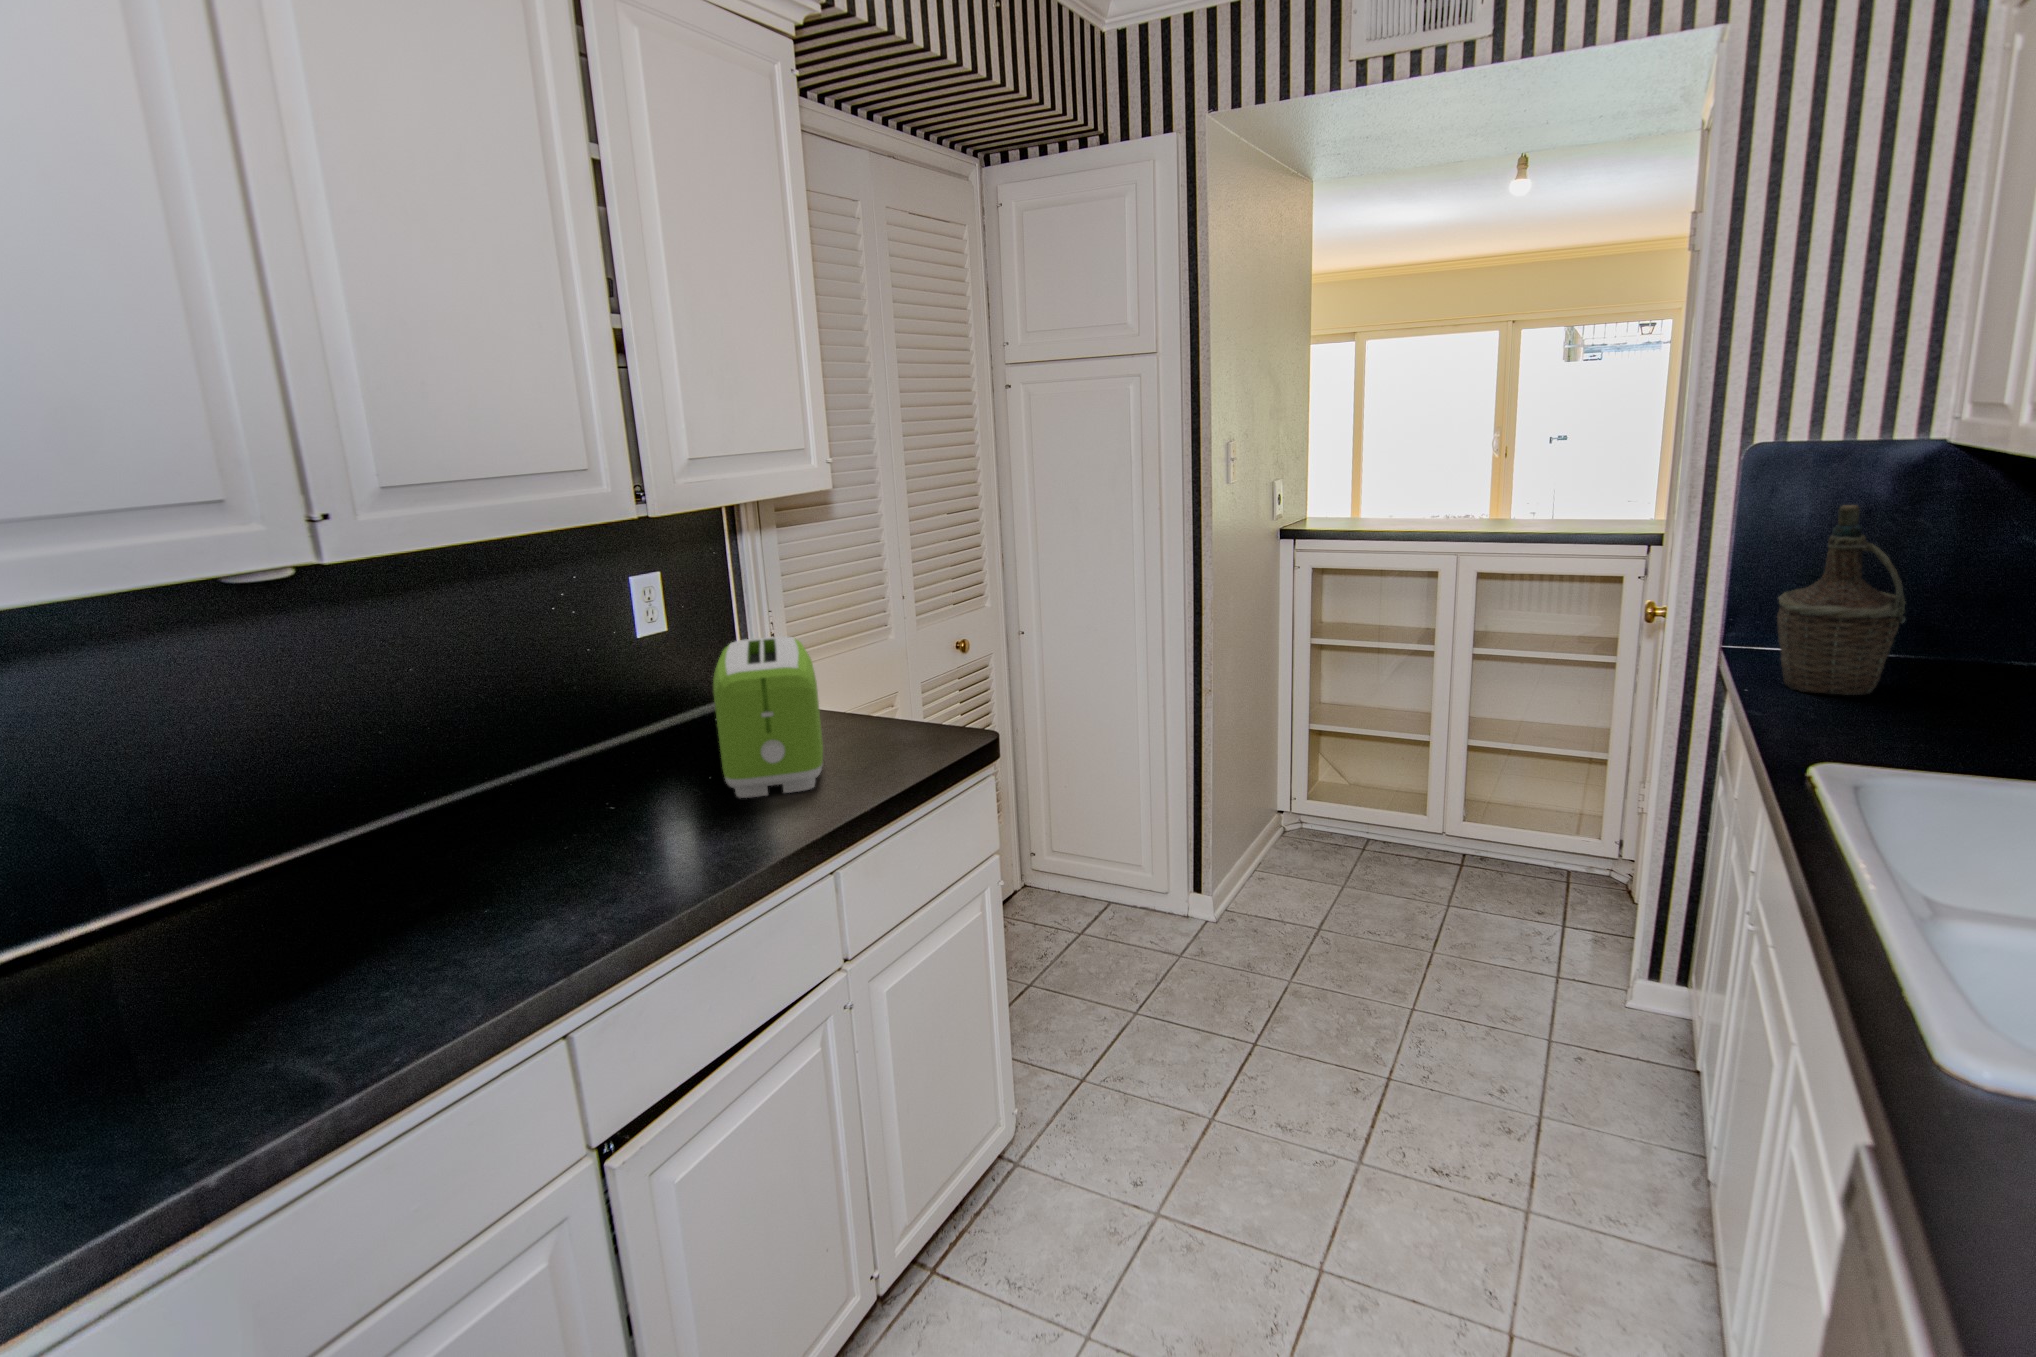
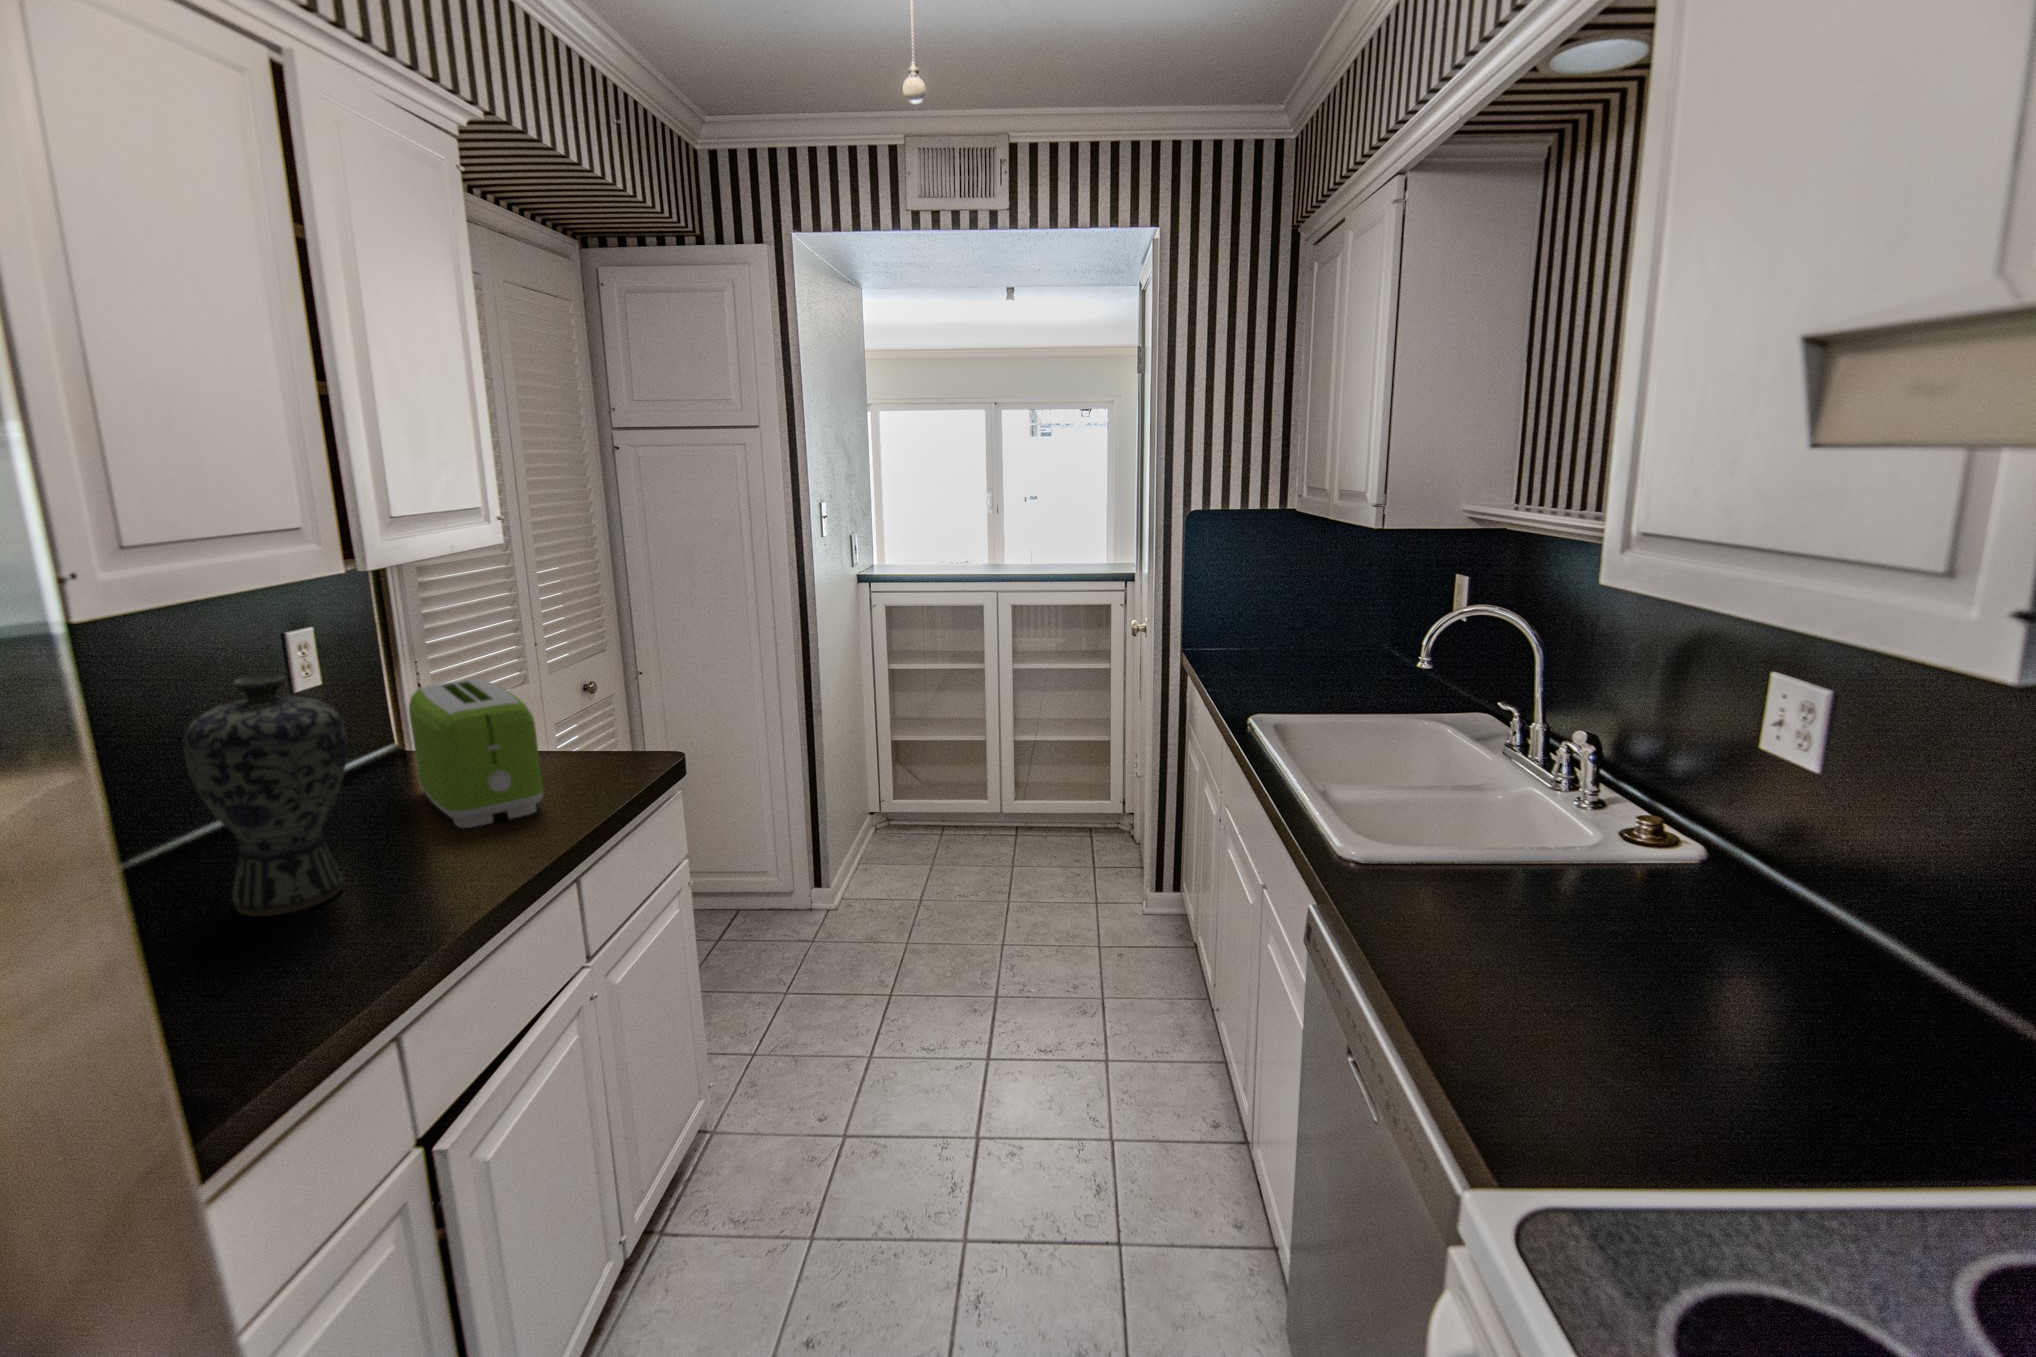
bottle: present [1777,505,1905,695] -> none [1215,553,1283,676]
vase: none [458,626,604,871] -> present [184,675,348,916]

